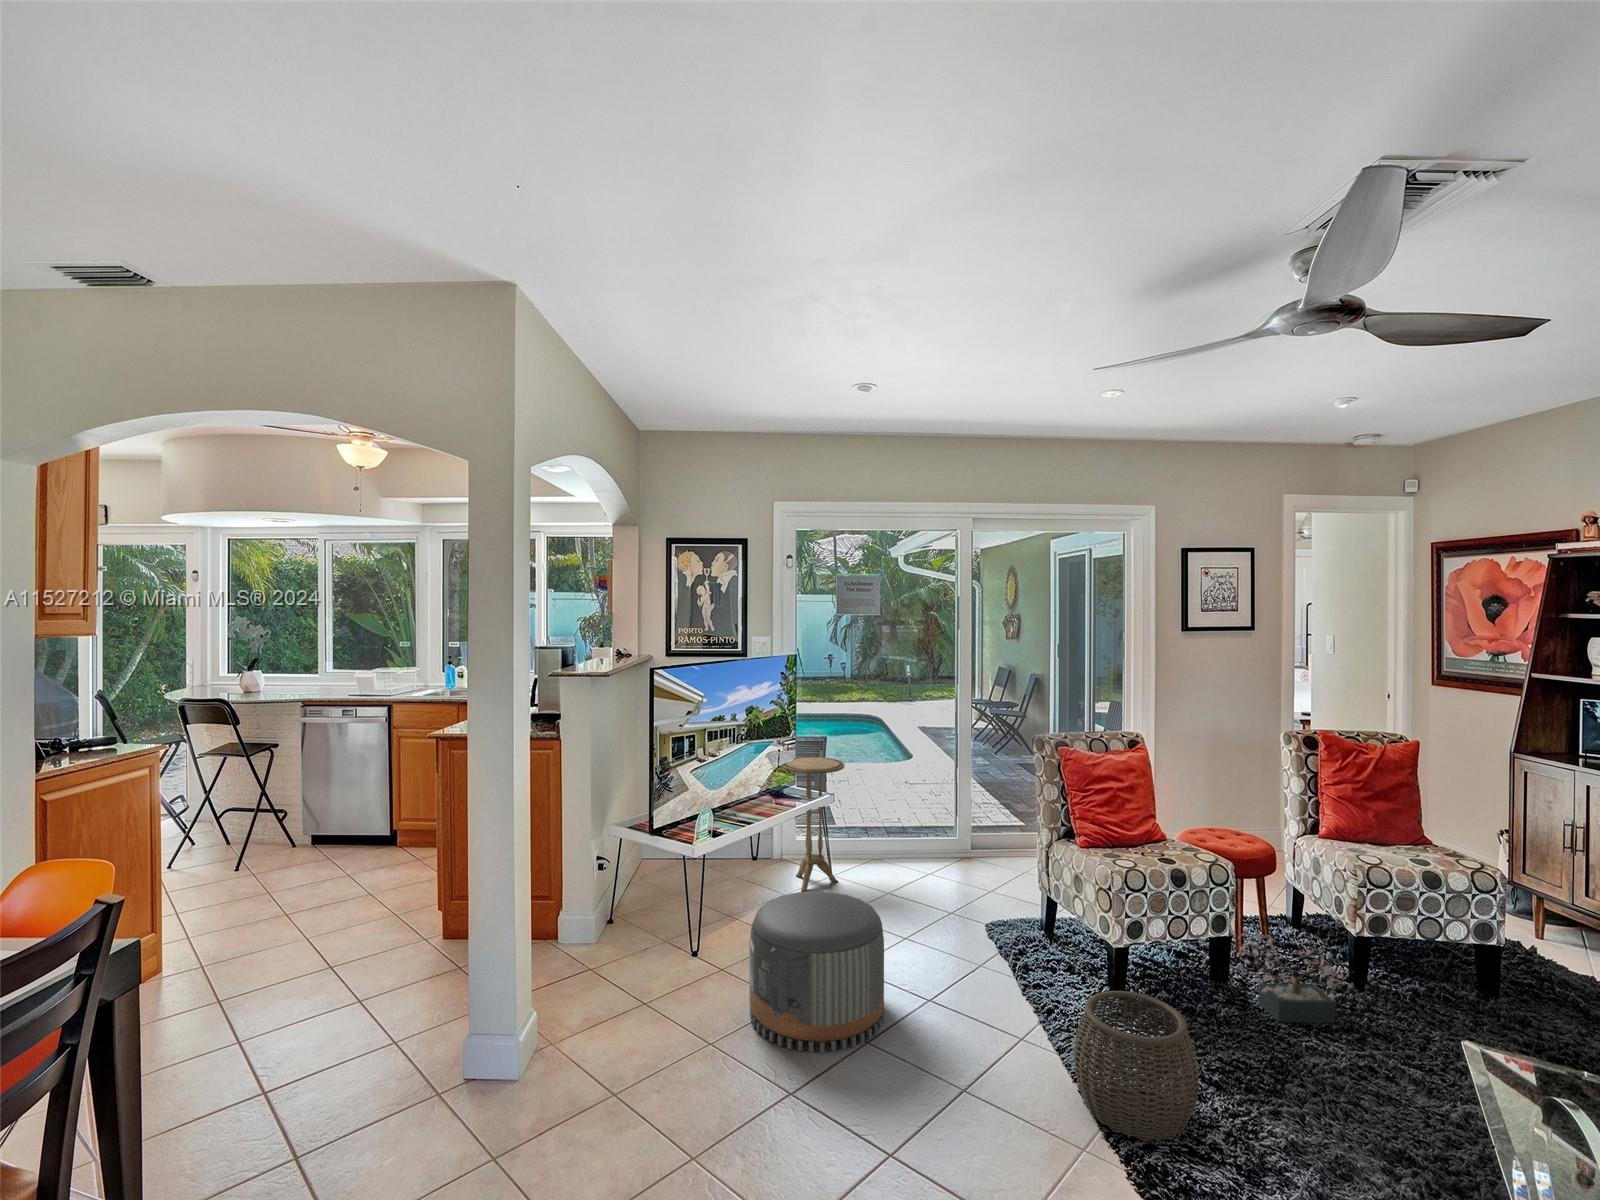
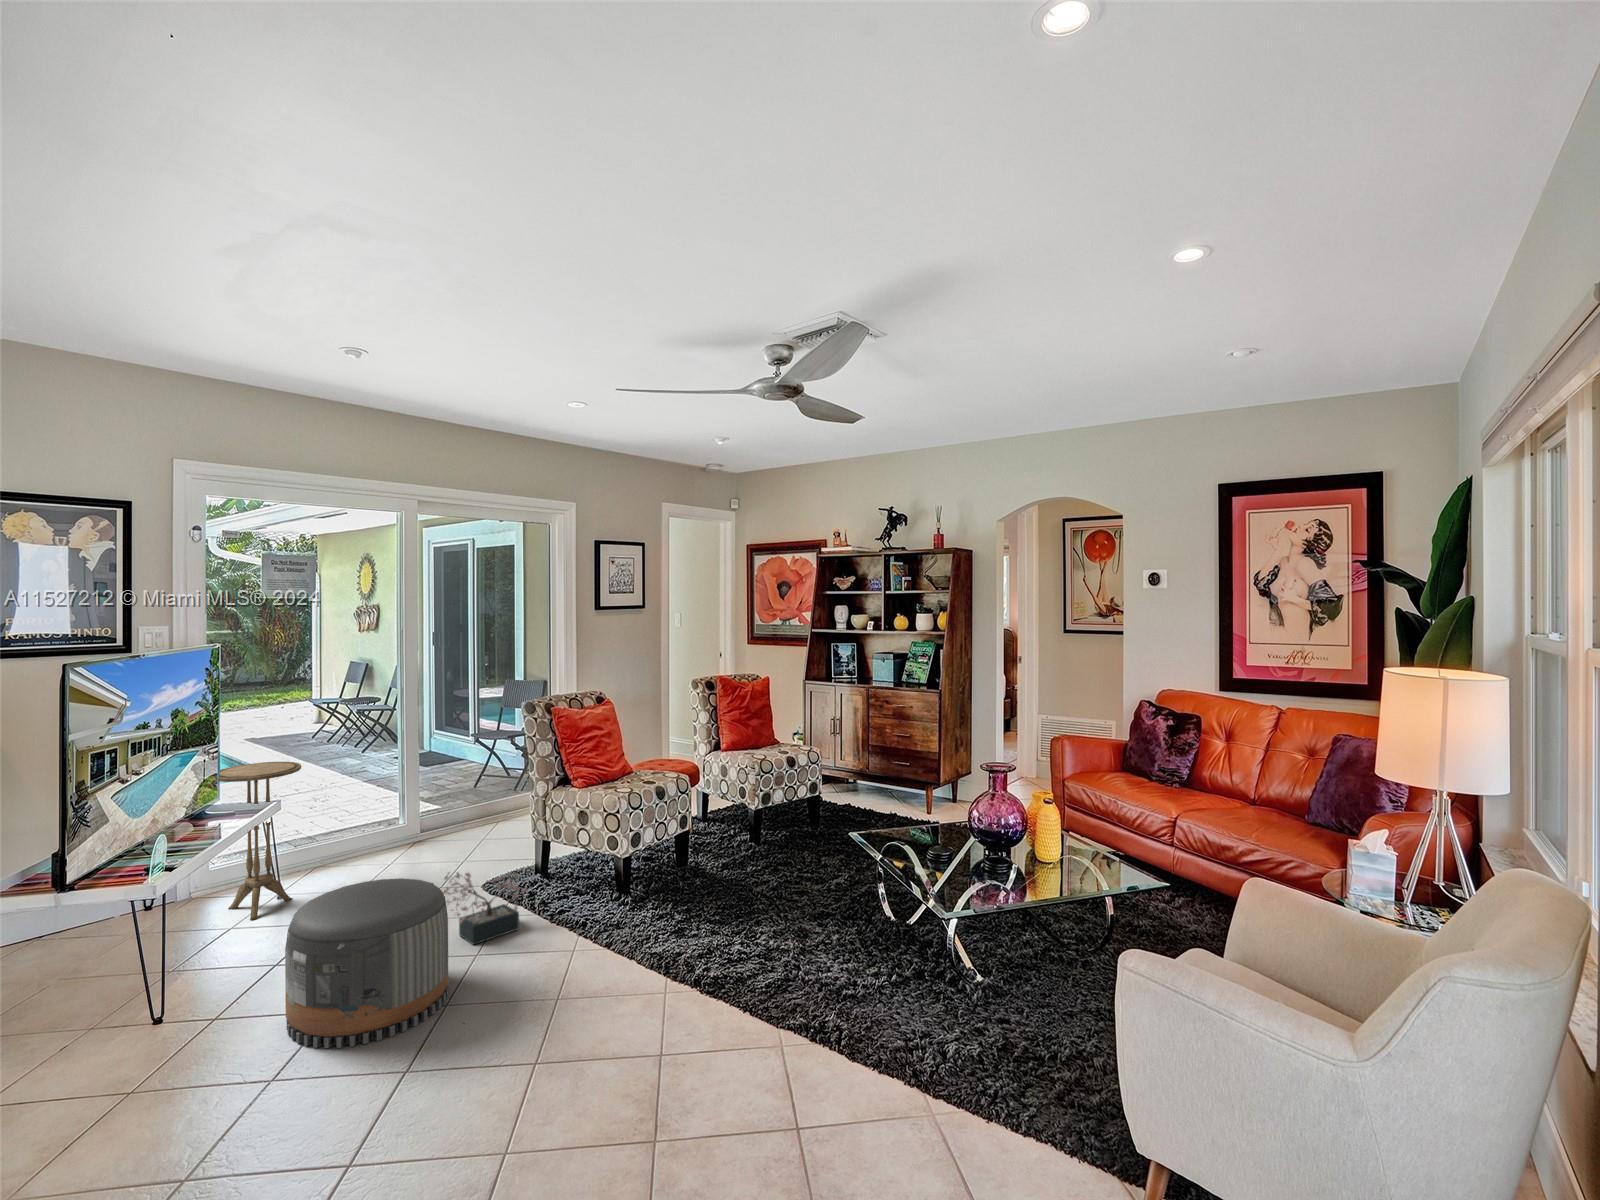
decorative plant: present [1240,929,1343,1023] -> present [443,872,526,945]
woven basket: present [1073,991,1199,1142] -> none [637,871,726,974]

